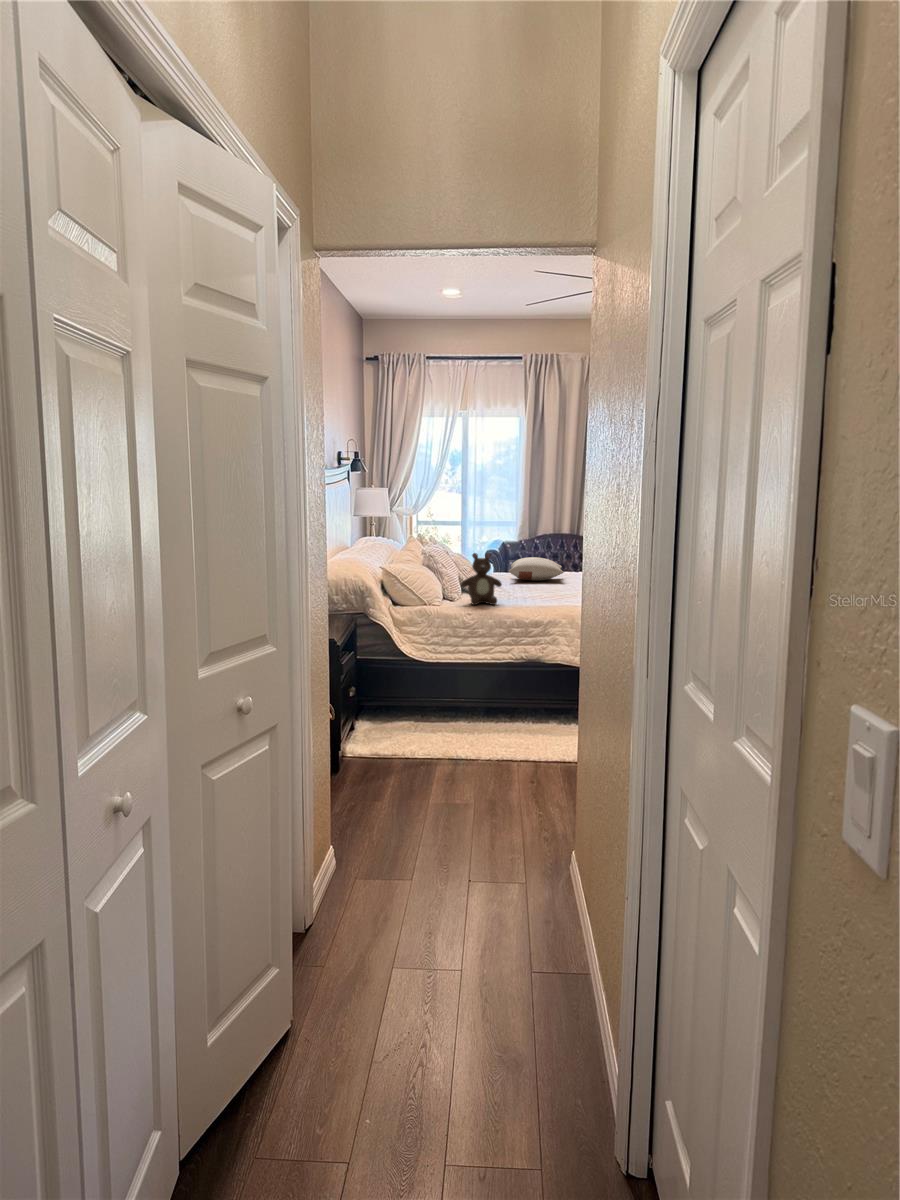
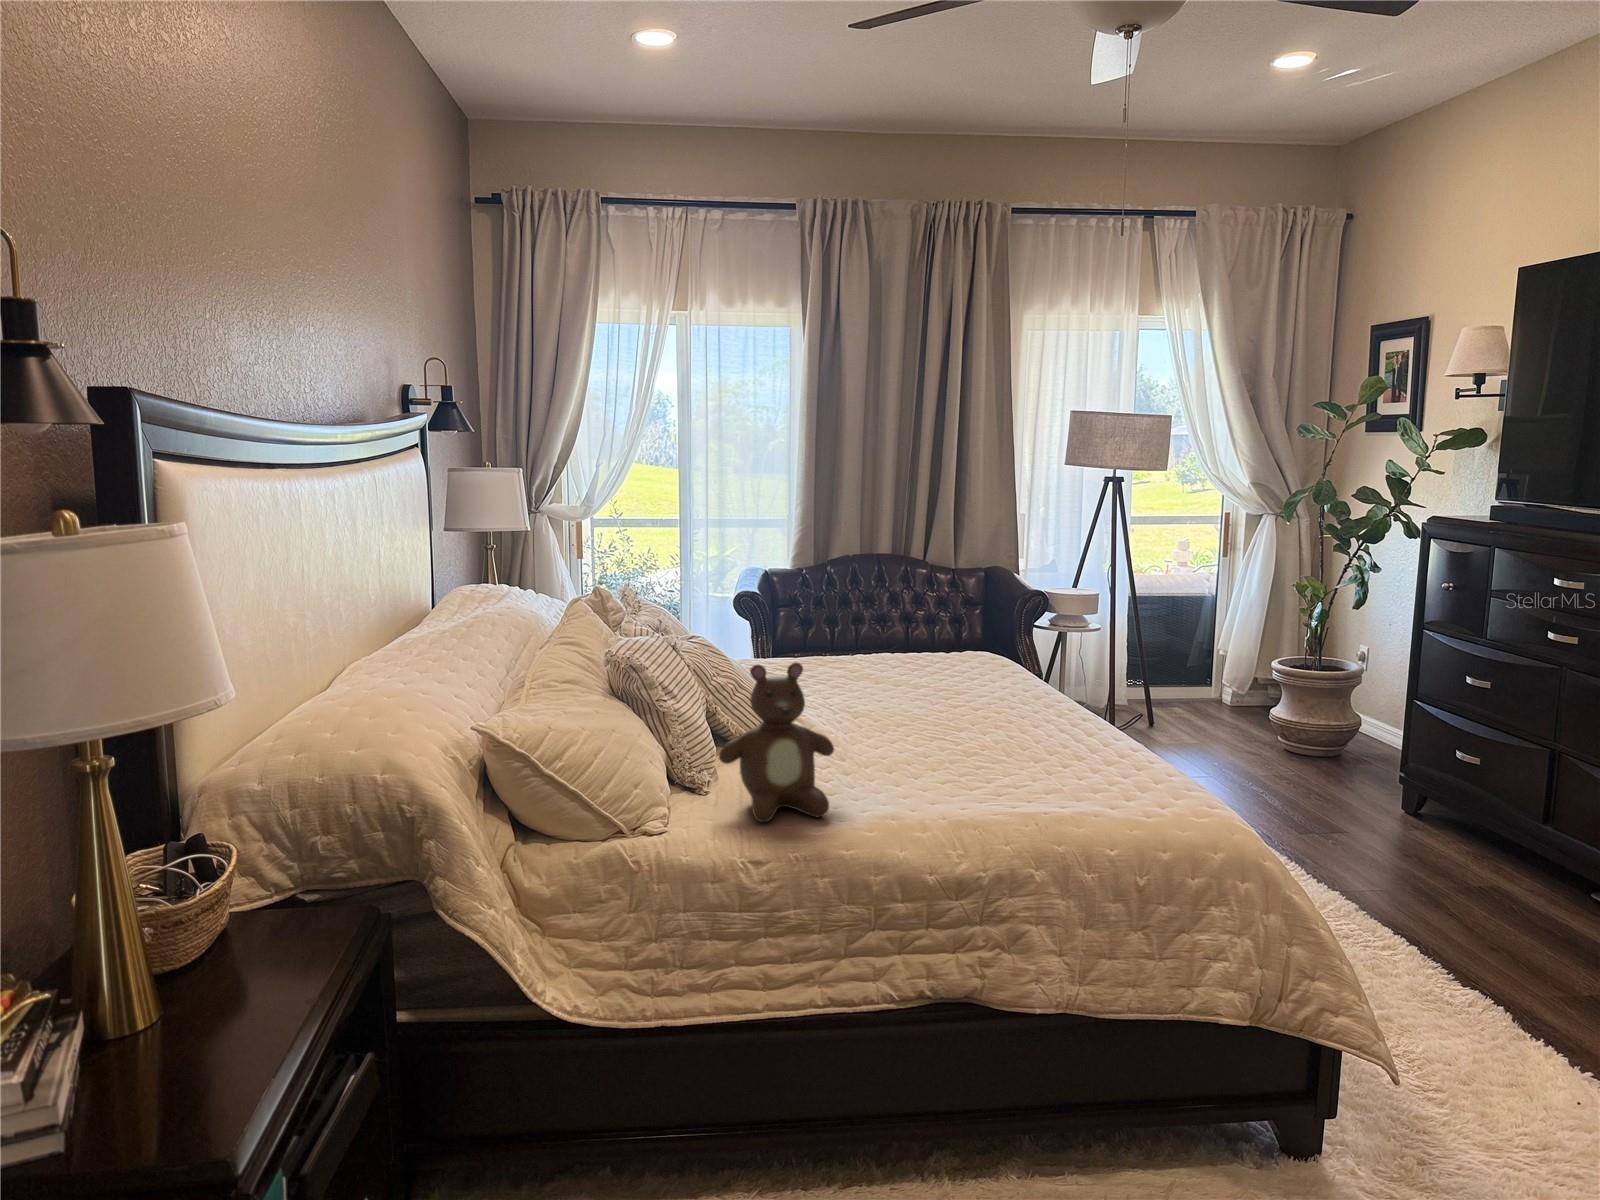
pillow: present [509,557,563,581] -> none [805,624,935,679]

